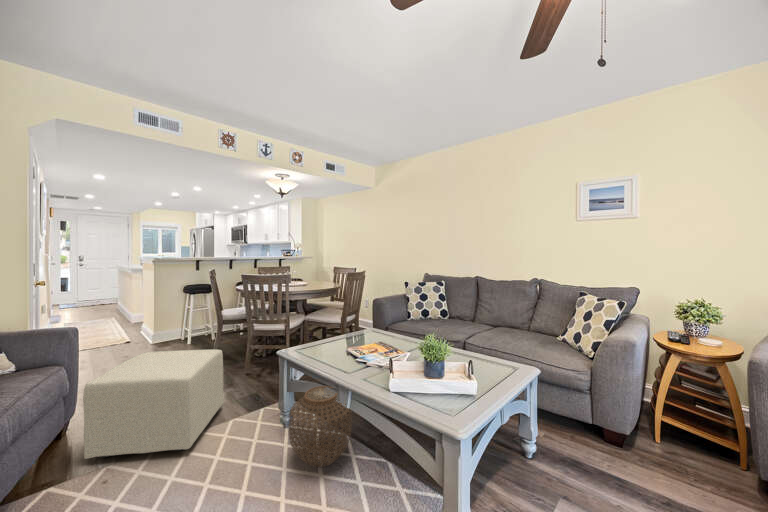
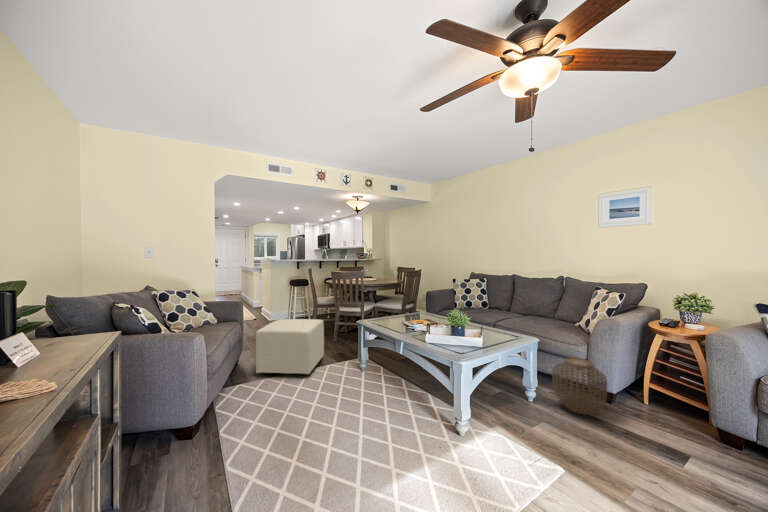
woven basket: present [289,386,352,467] -> present [552,357,607,415]

